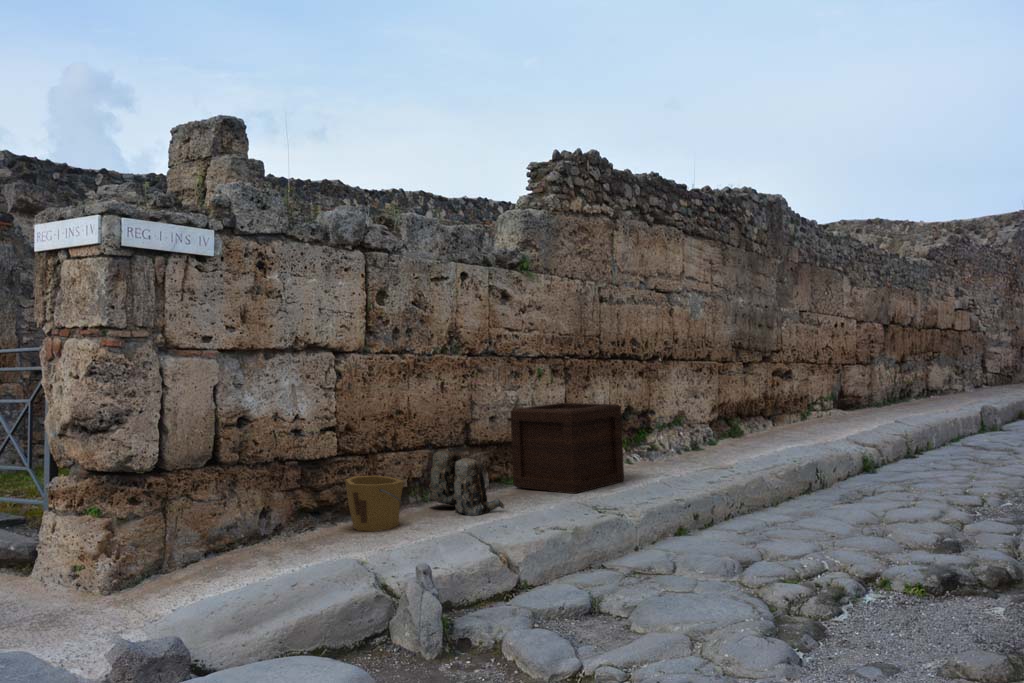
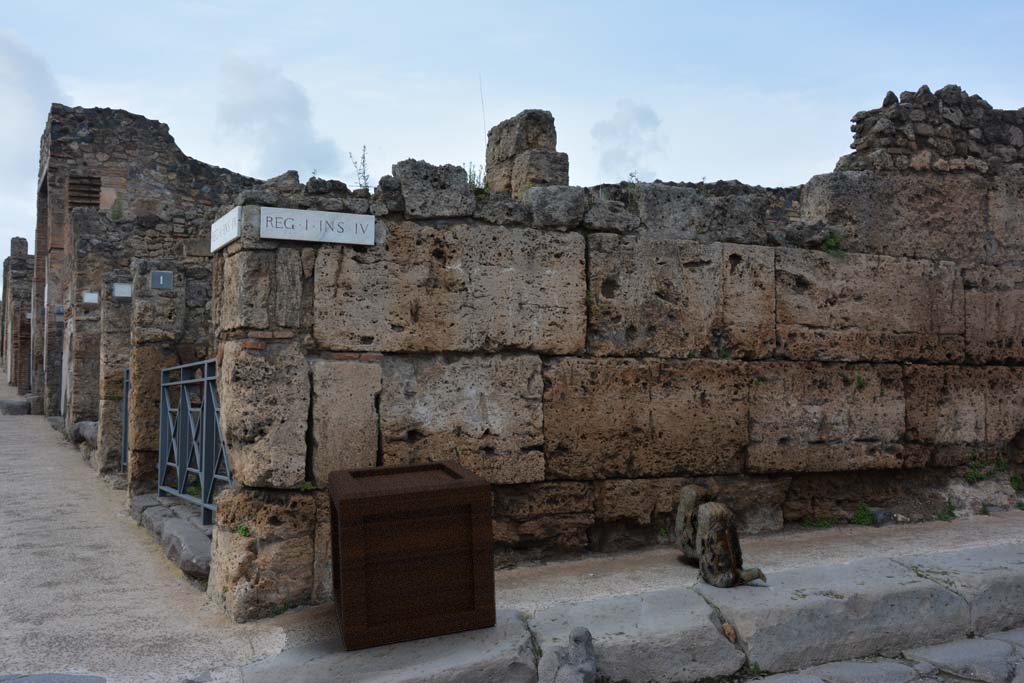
wooden crate: present [511,403,624,494] -> present [328,460,496,651]
bucket: present [345,476,403,531] -> none [544,511,615,591]

